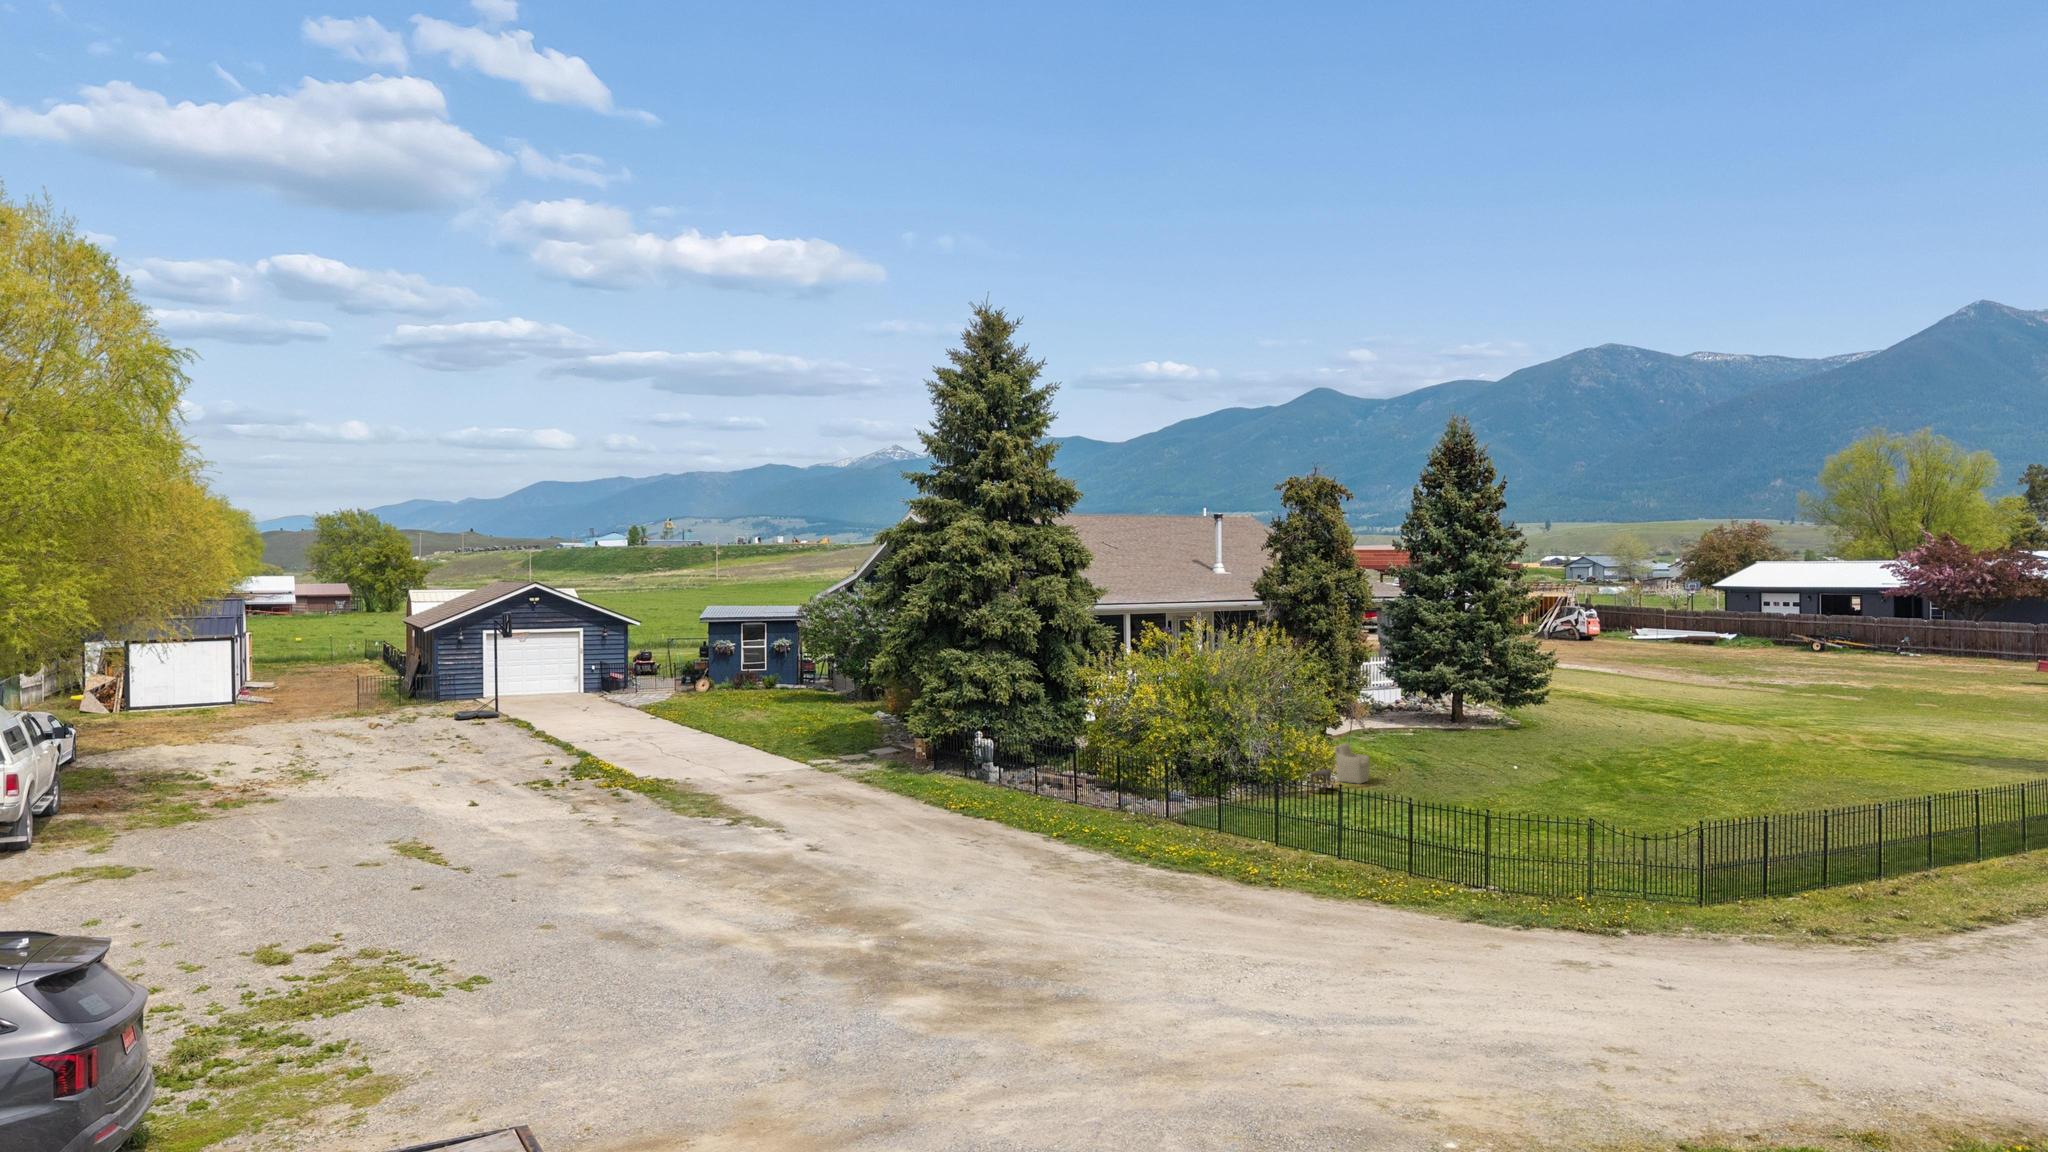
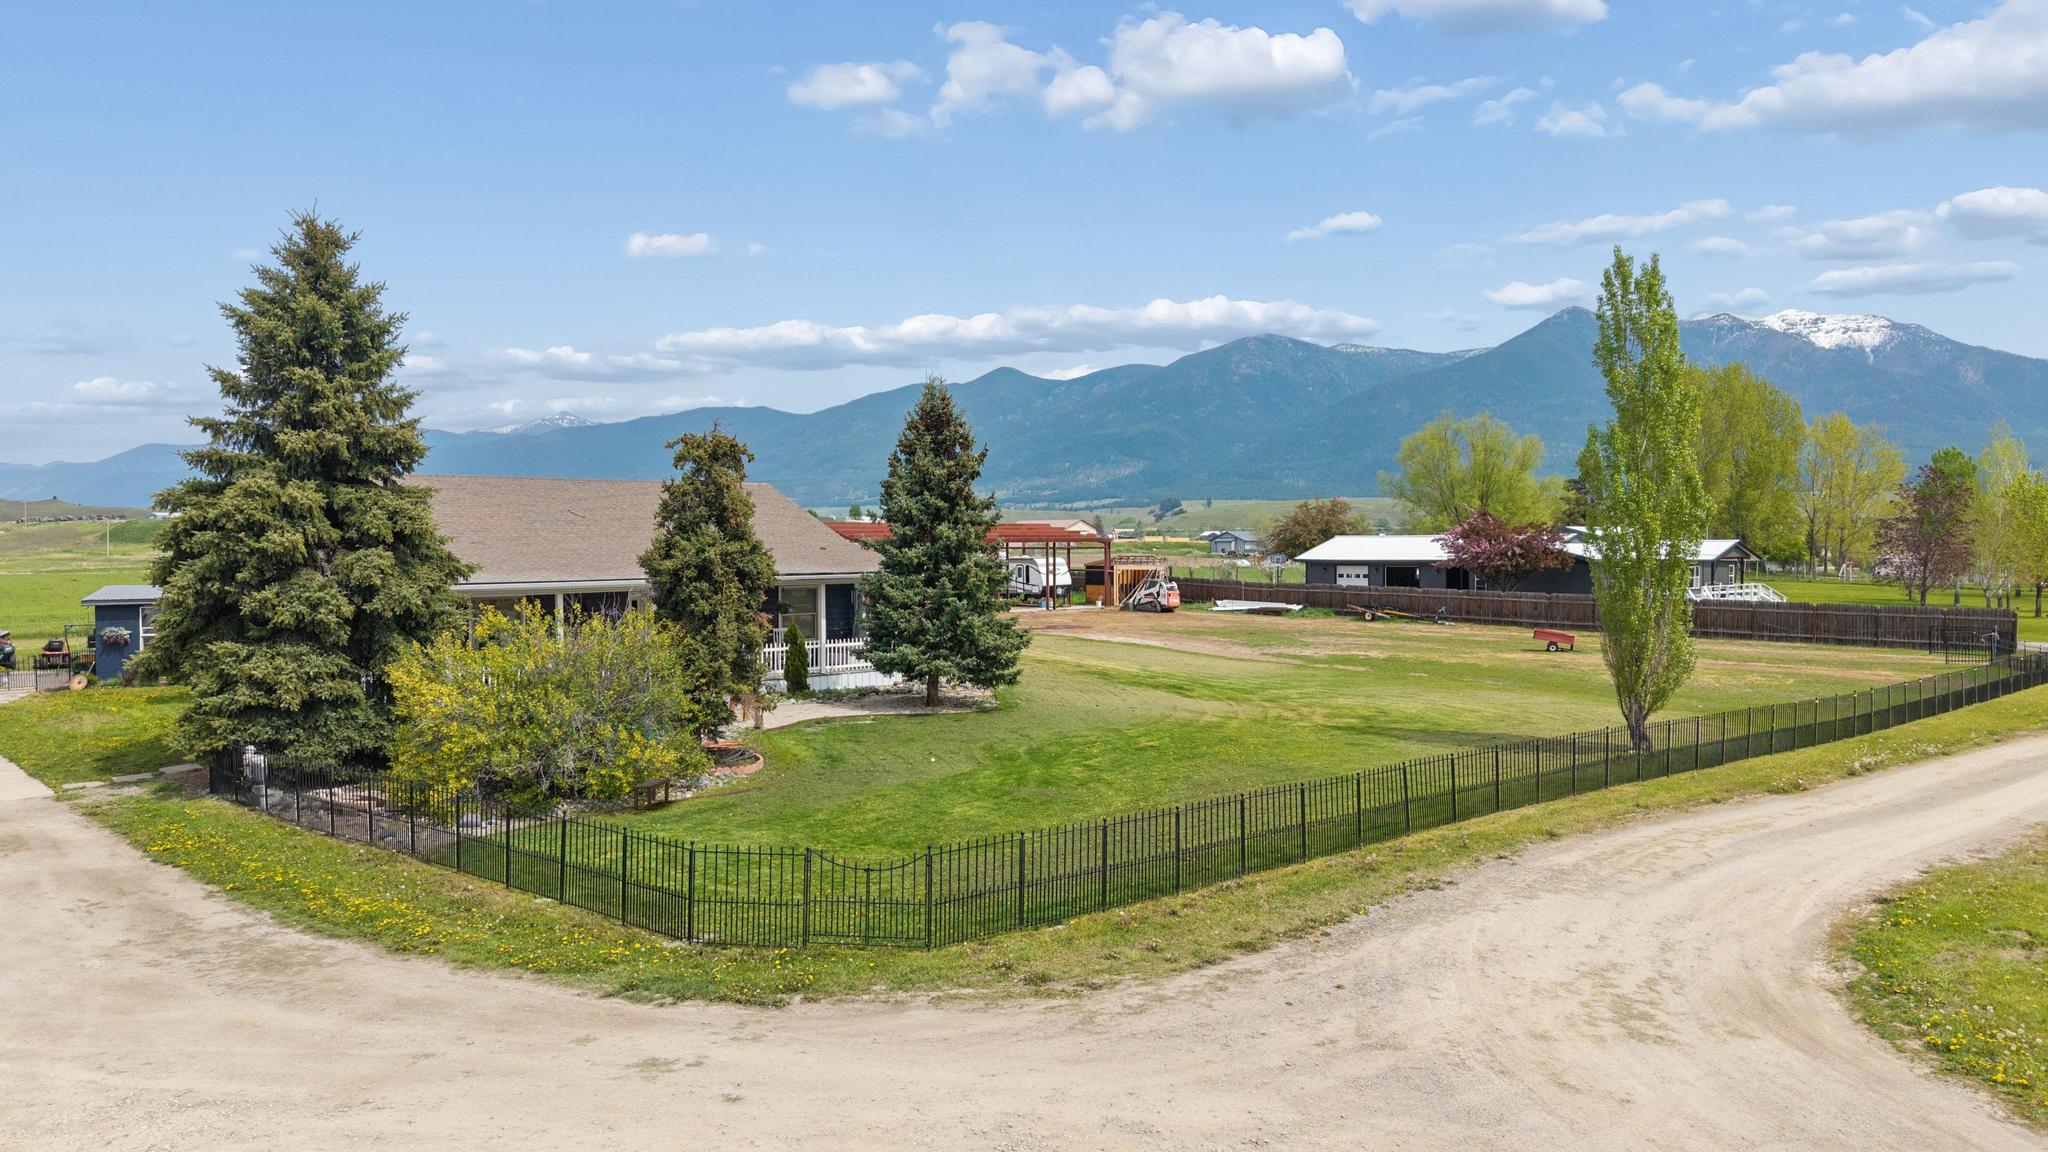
chair: present [1335,743,1369,784] -> none [687,745,730,793]

